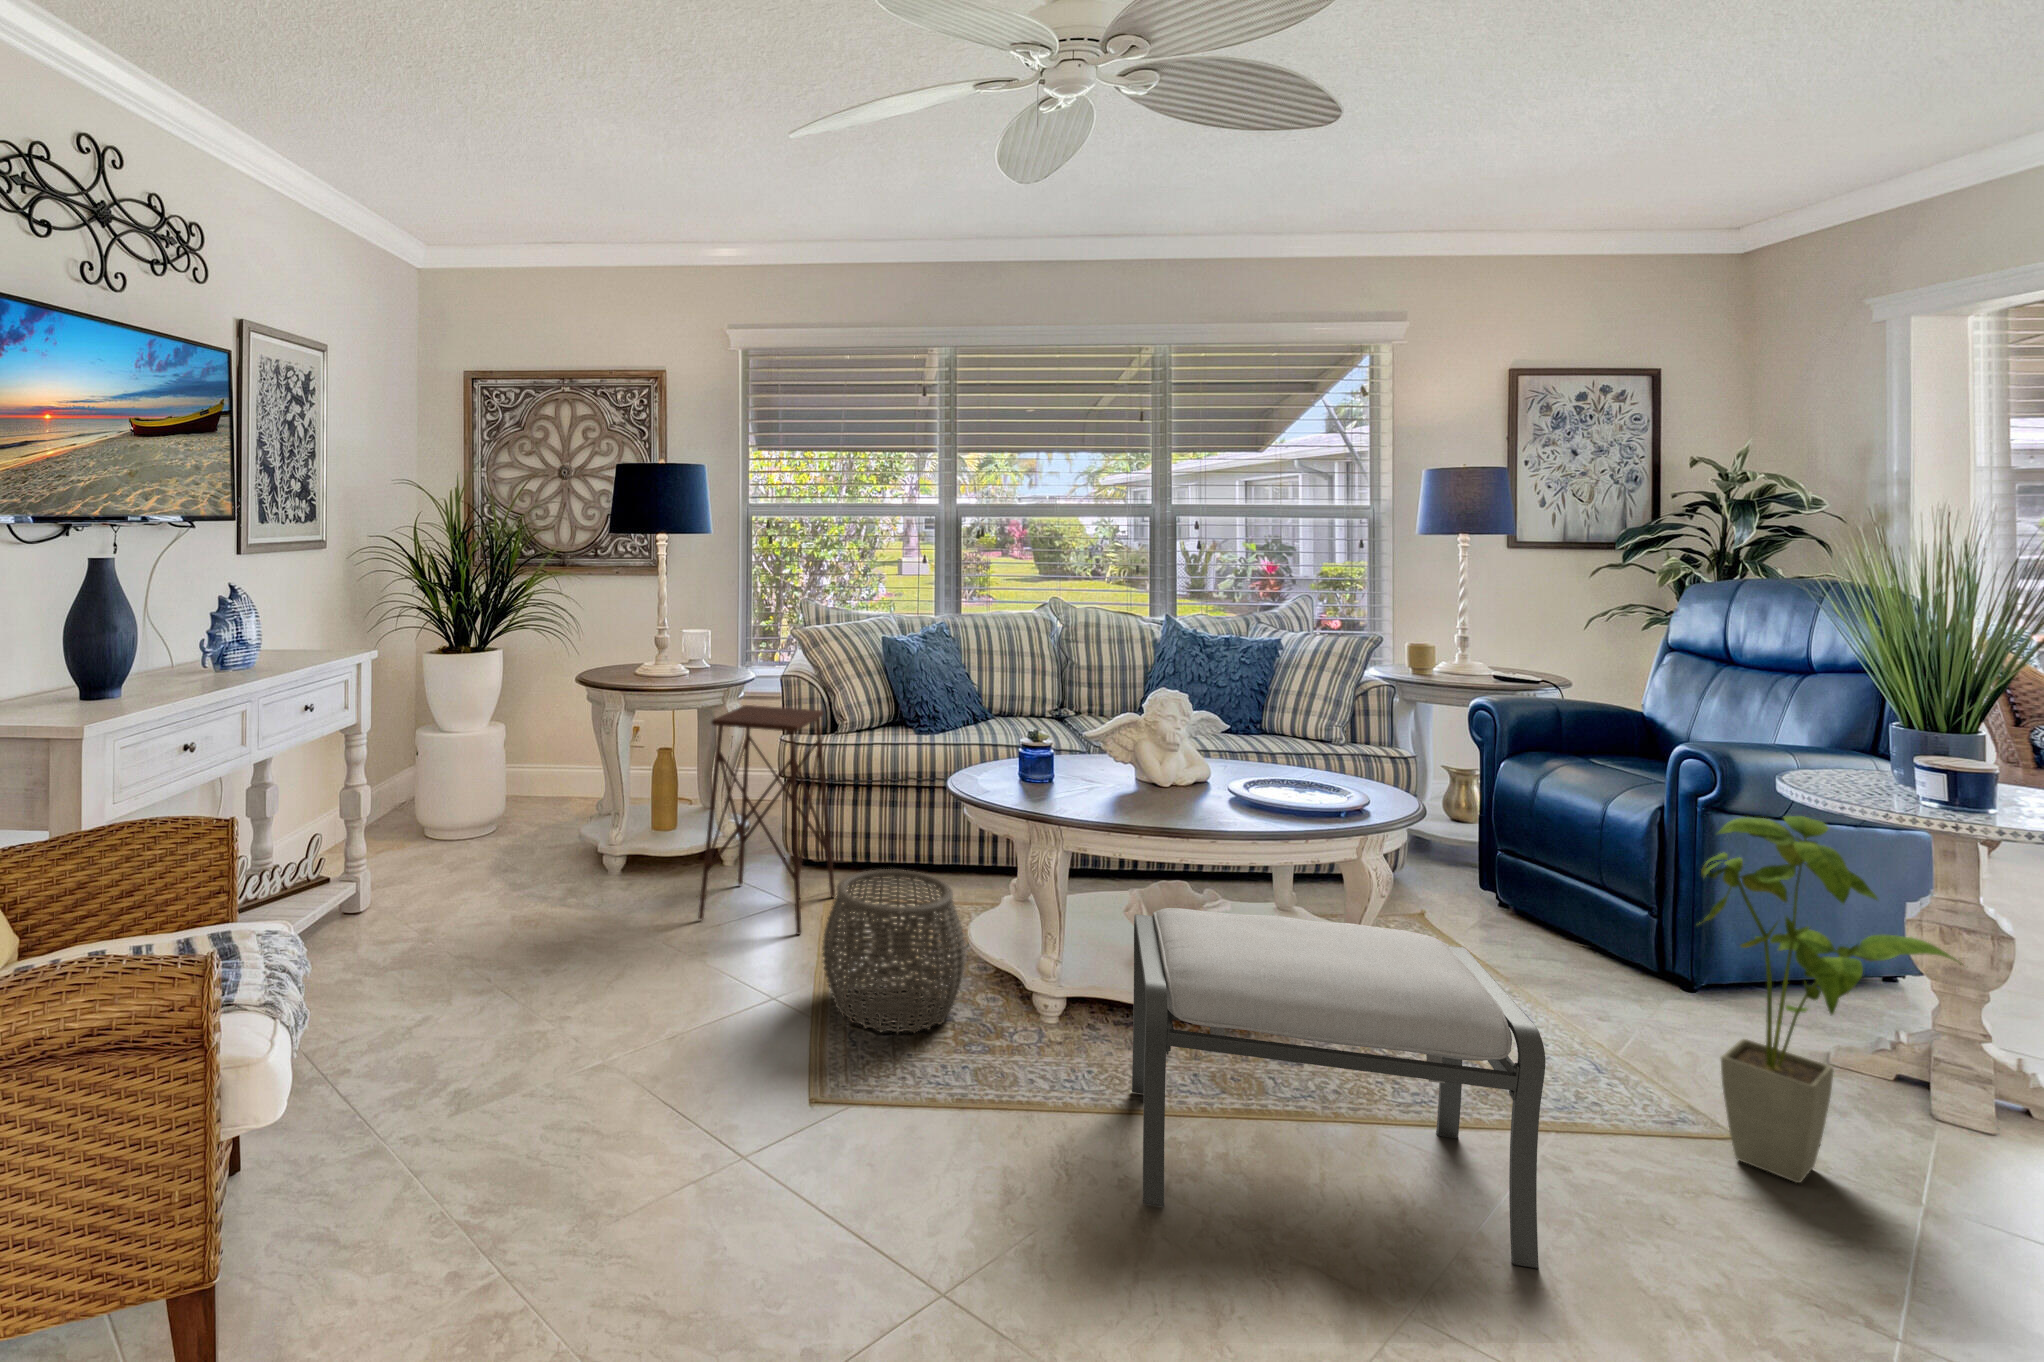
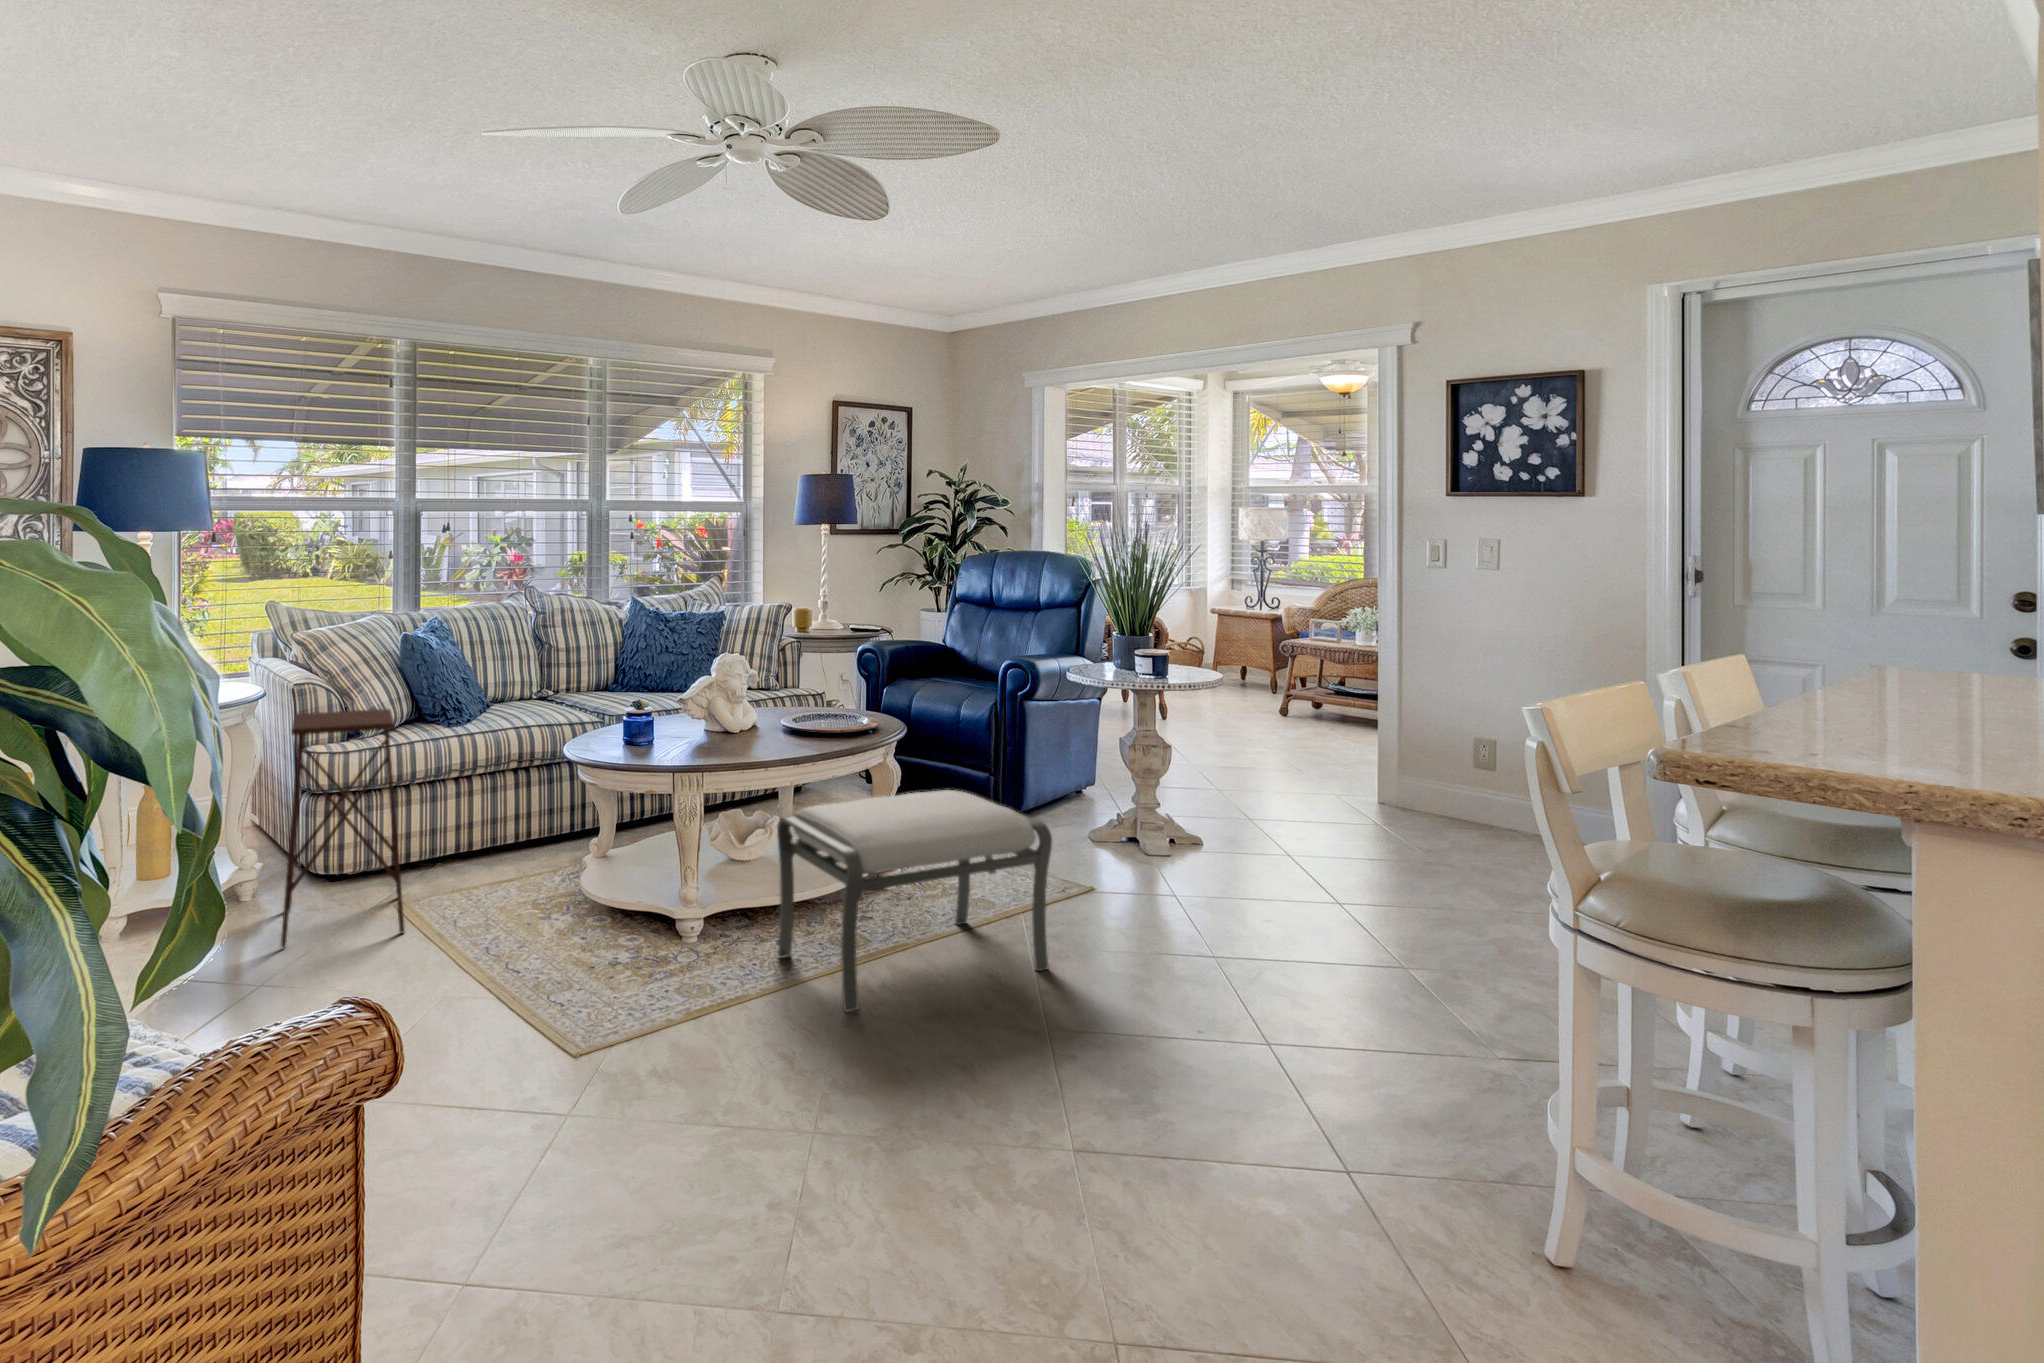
house plant: present [1701,816,1960,1183] -> none [1058,682,1173,895]
woven basket: present [822,869,967,1033] -> none [487,835,621,980]

